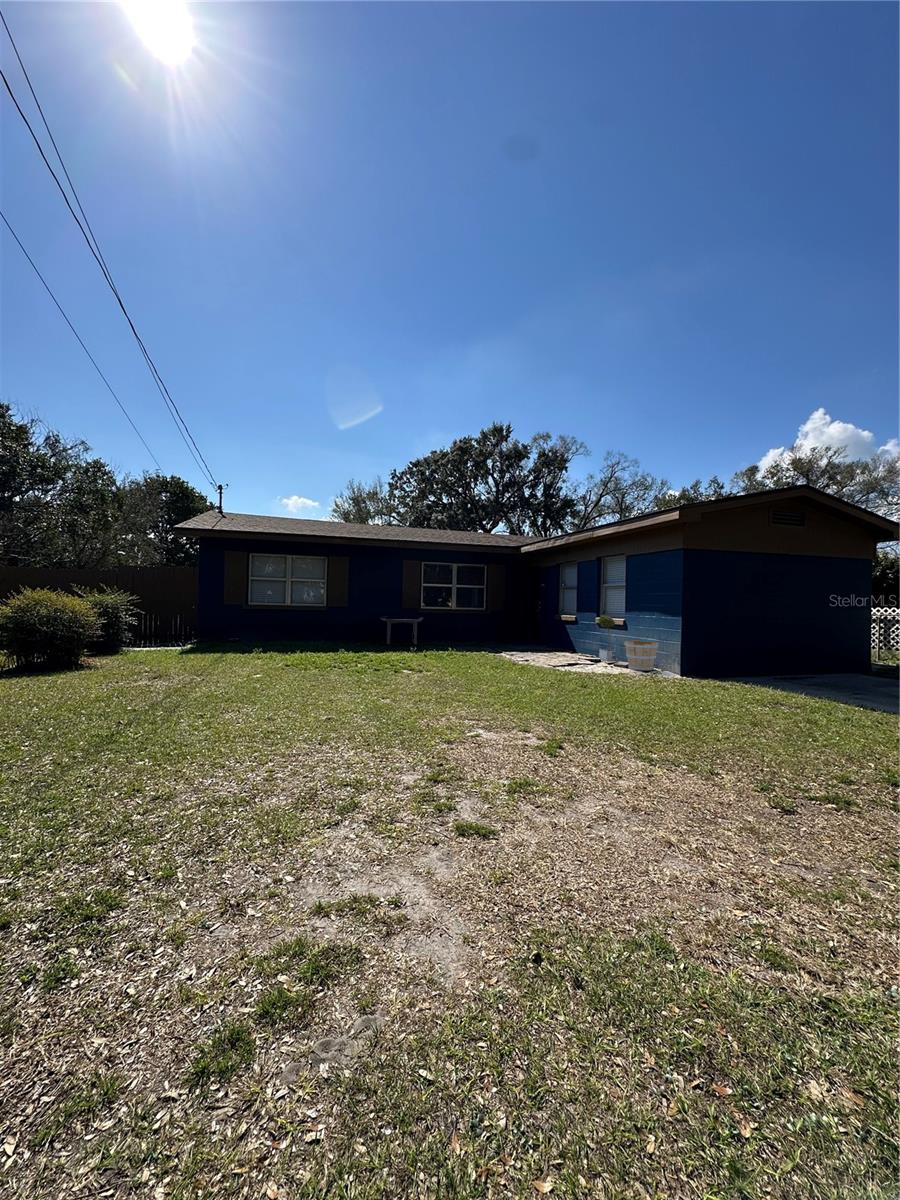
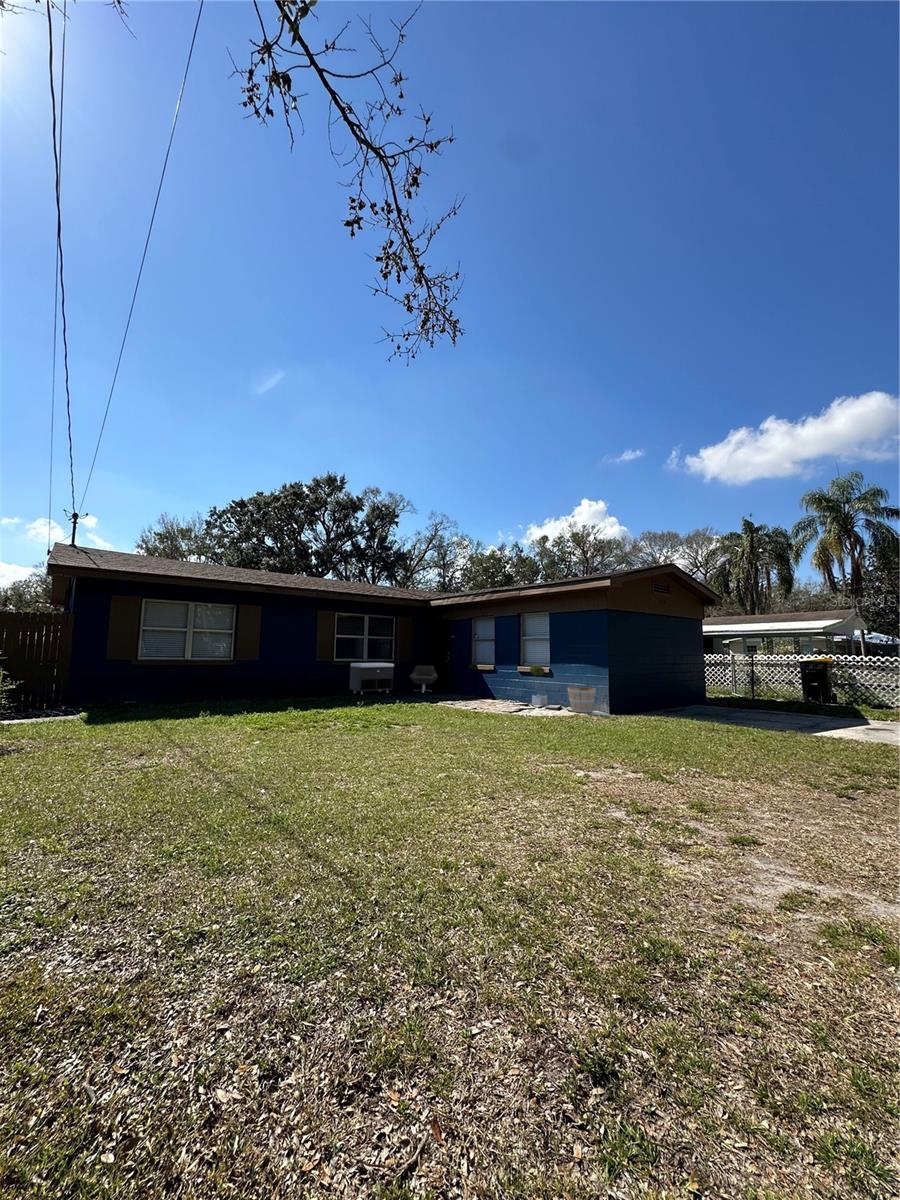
storage bench: none [436,612,478,642] -> present [350,663,394,694]
lounge chair: none [497,616,530,643] -> present [409,666,438,692]
round table: present [381,618,423,644] -> none [300,668,346,698]

